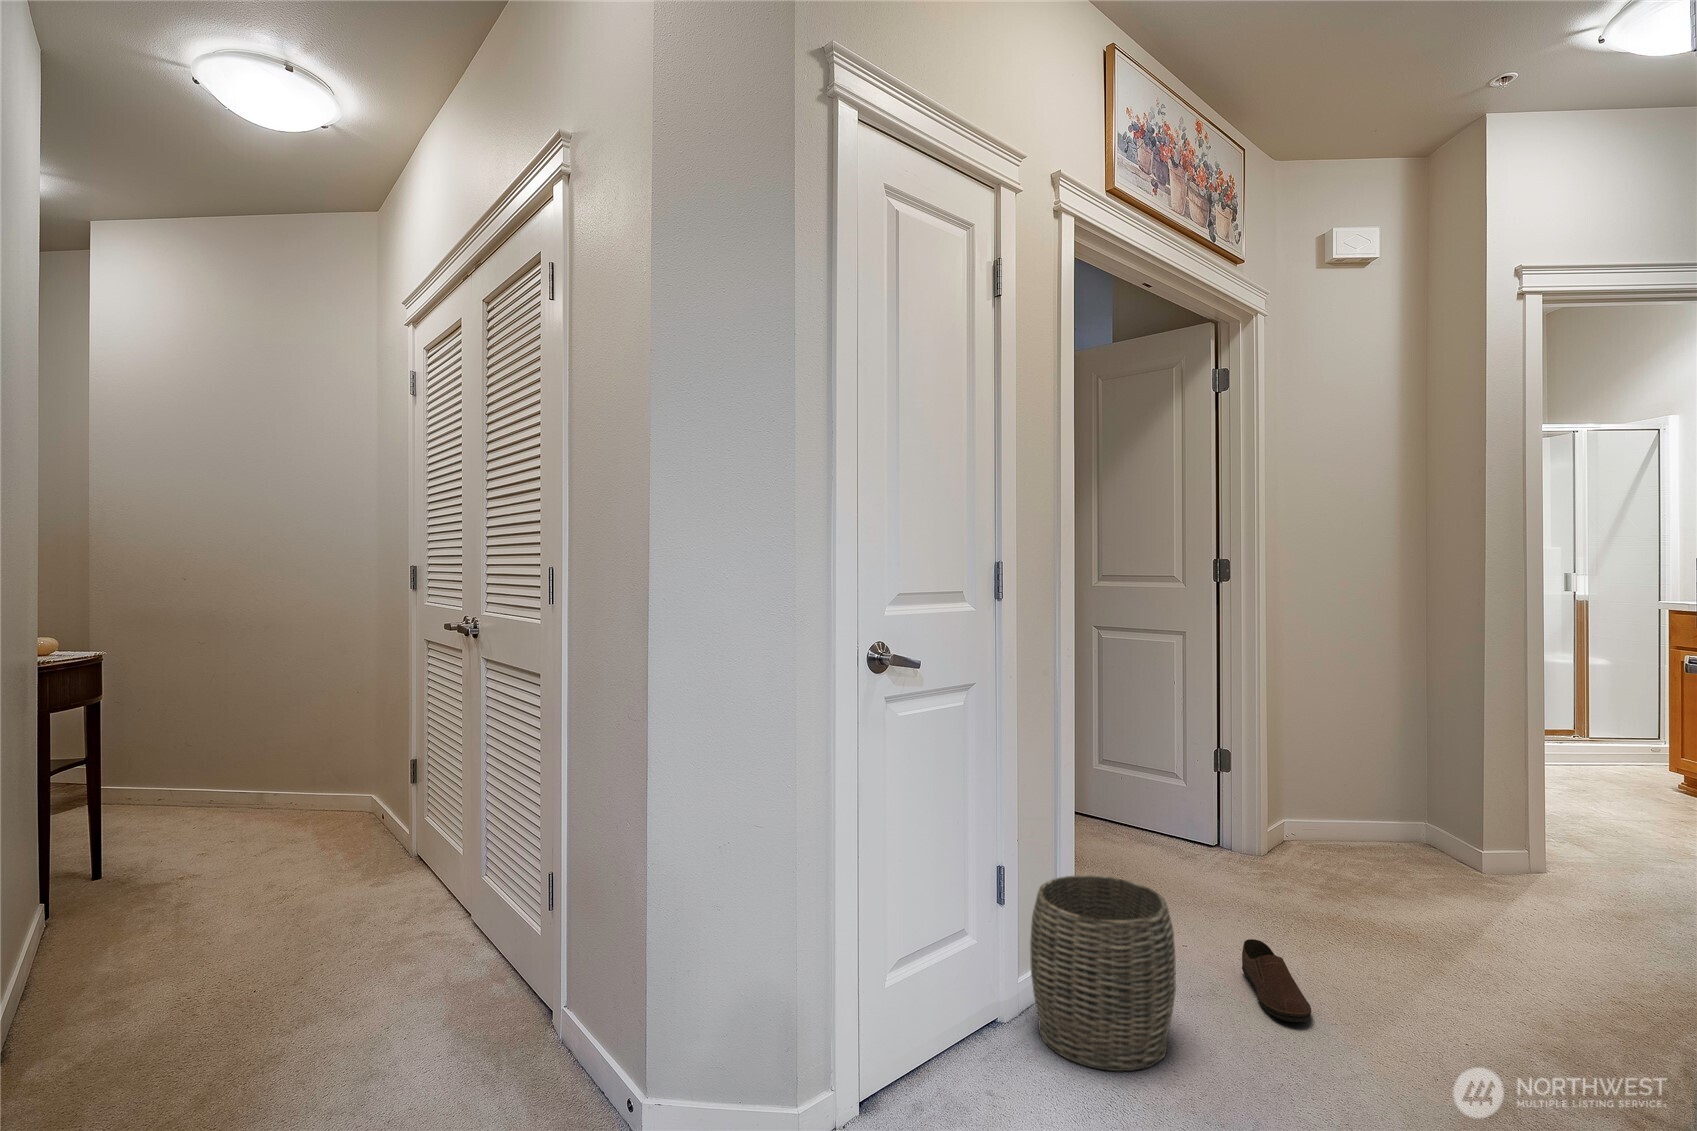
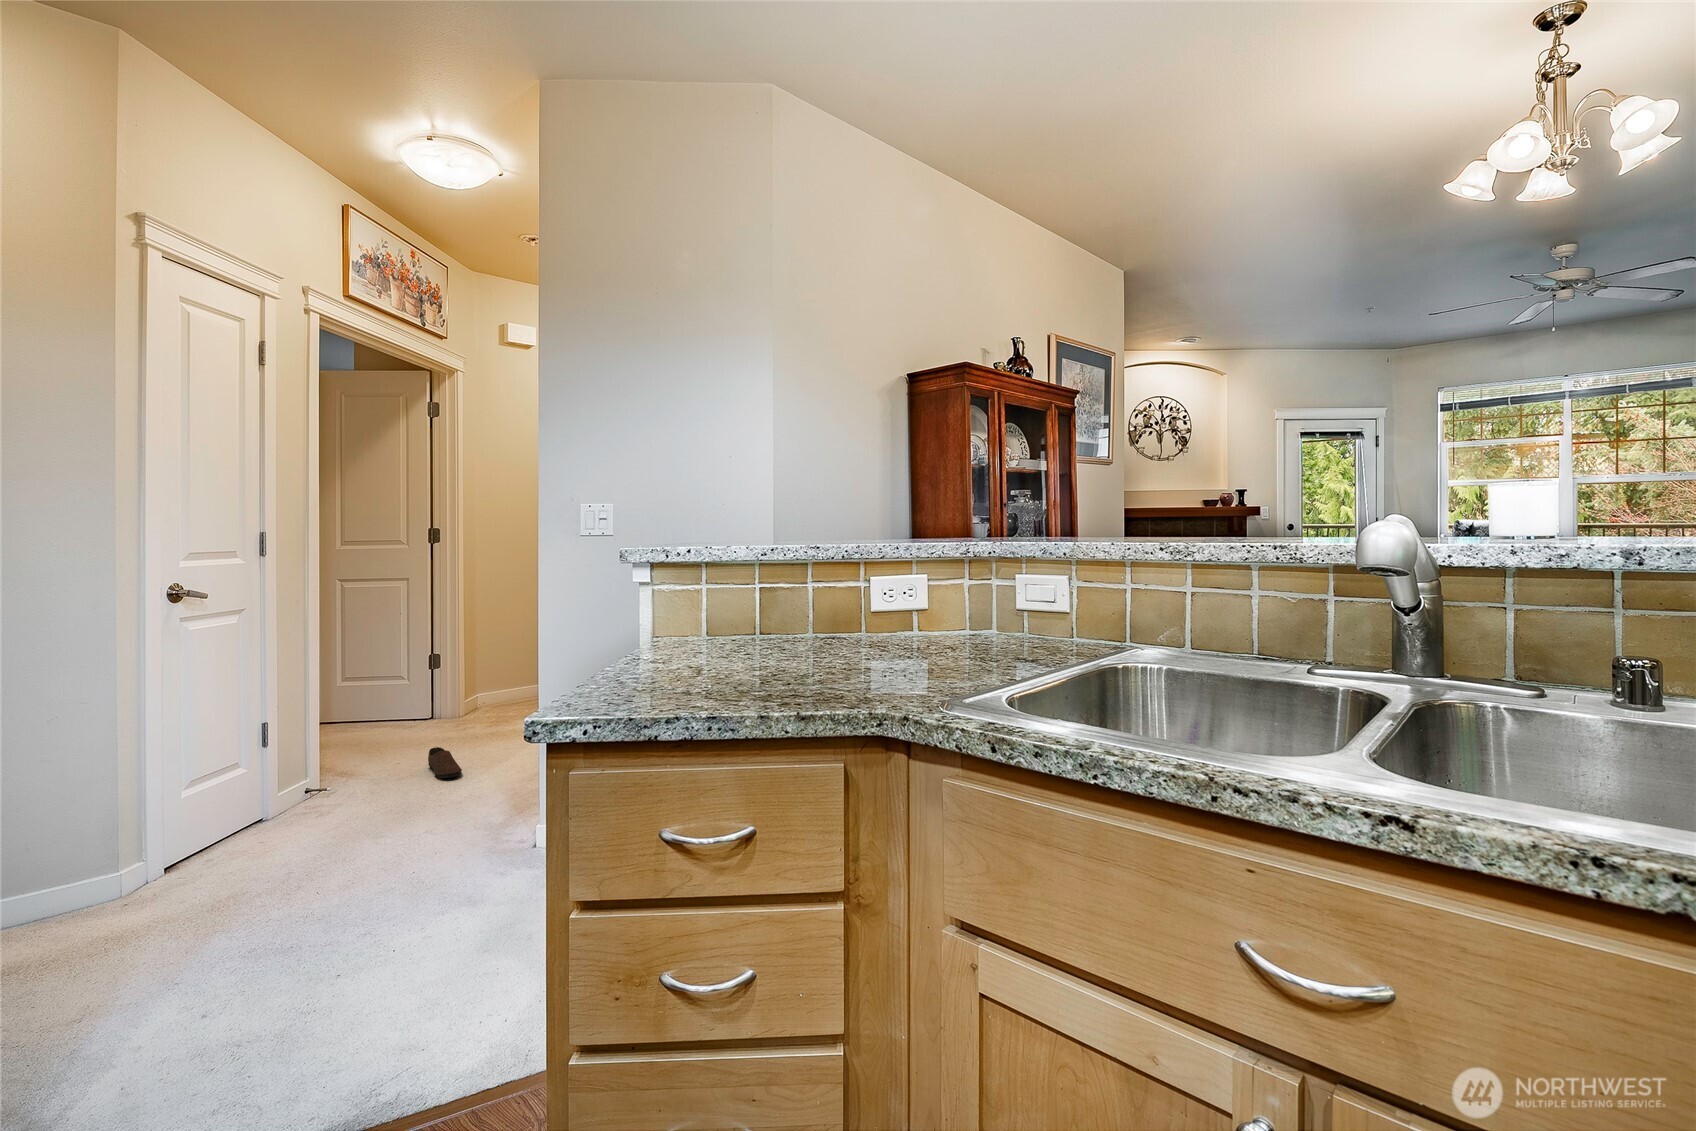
woven basket: present [1030,875,1176,1071] -> none [288,720,382,818]

